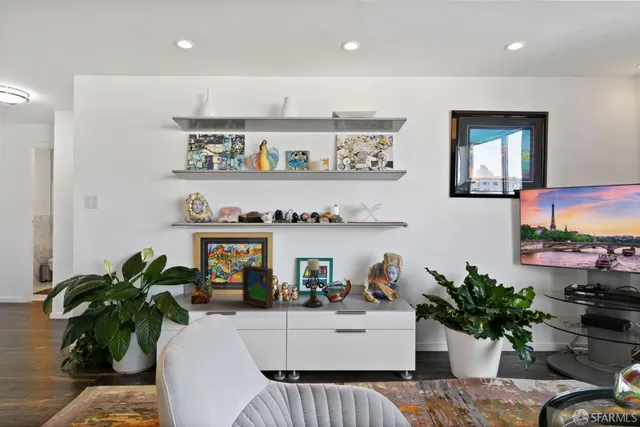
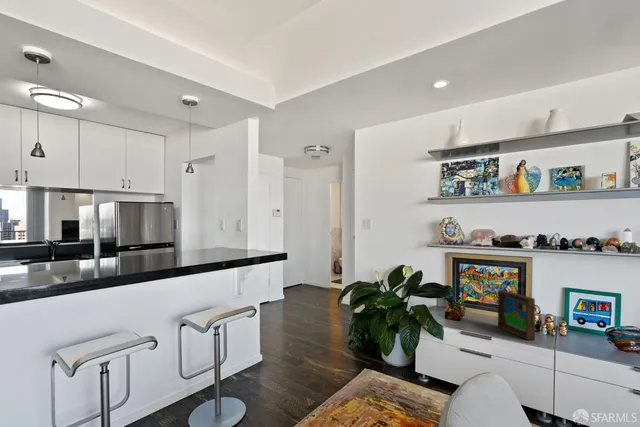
candle holder: present [304,258,323,307] -> none [577,293,607,353]

